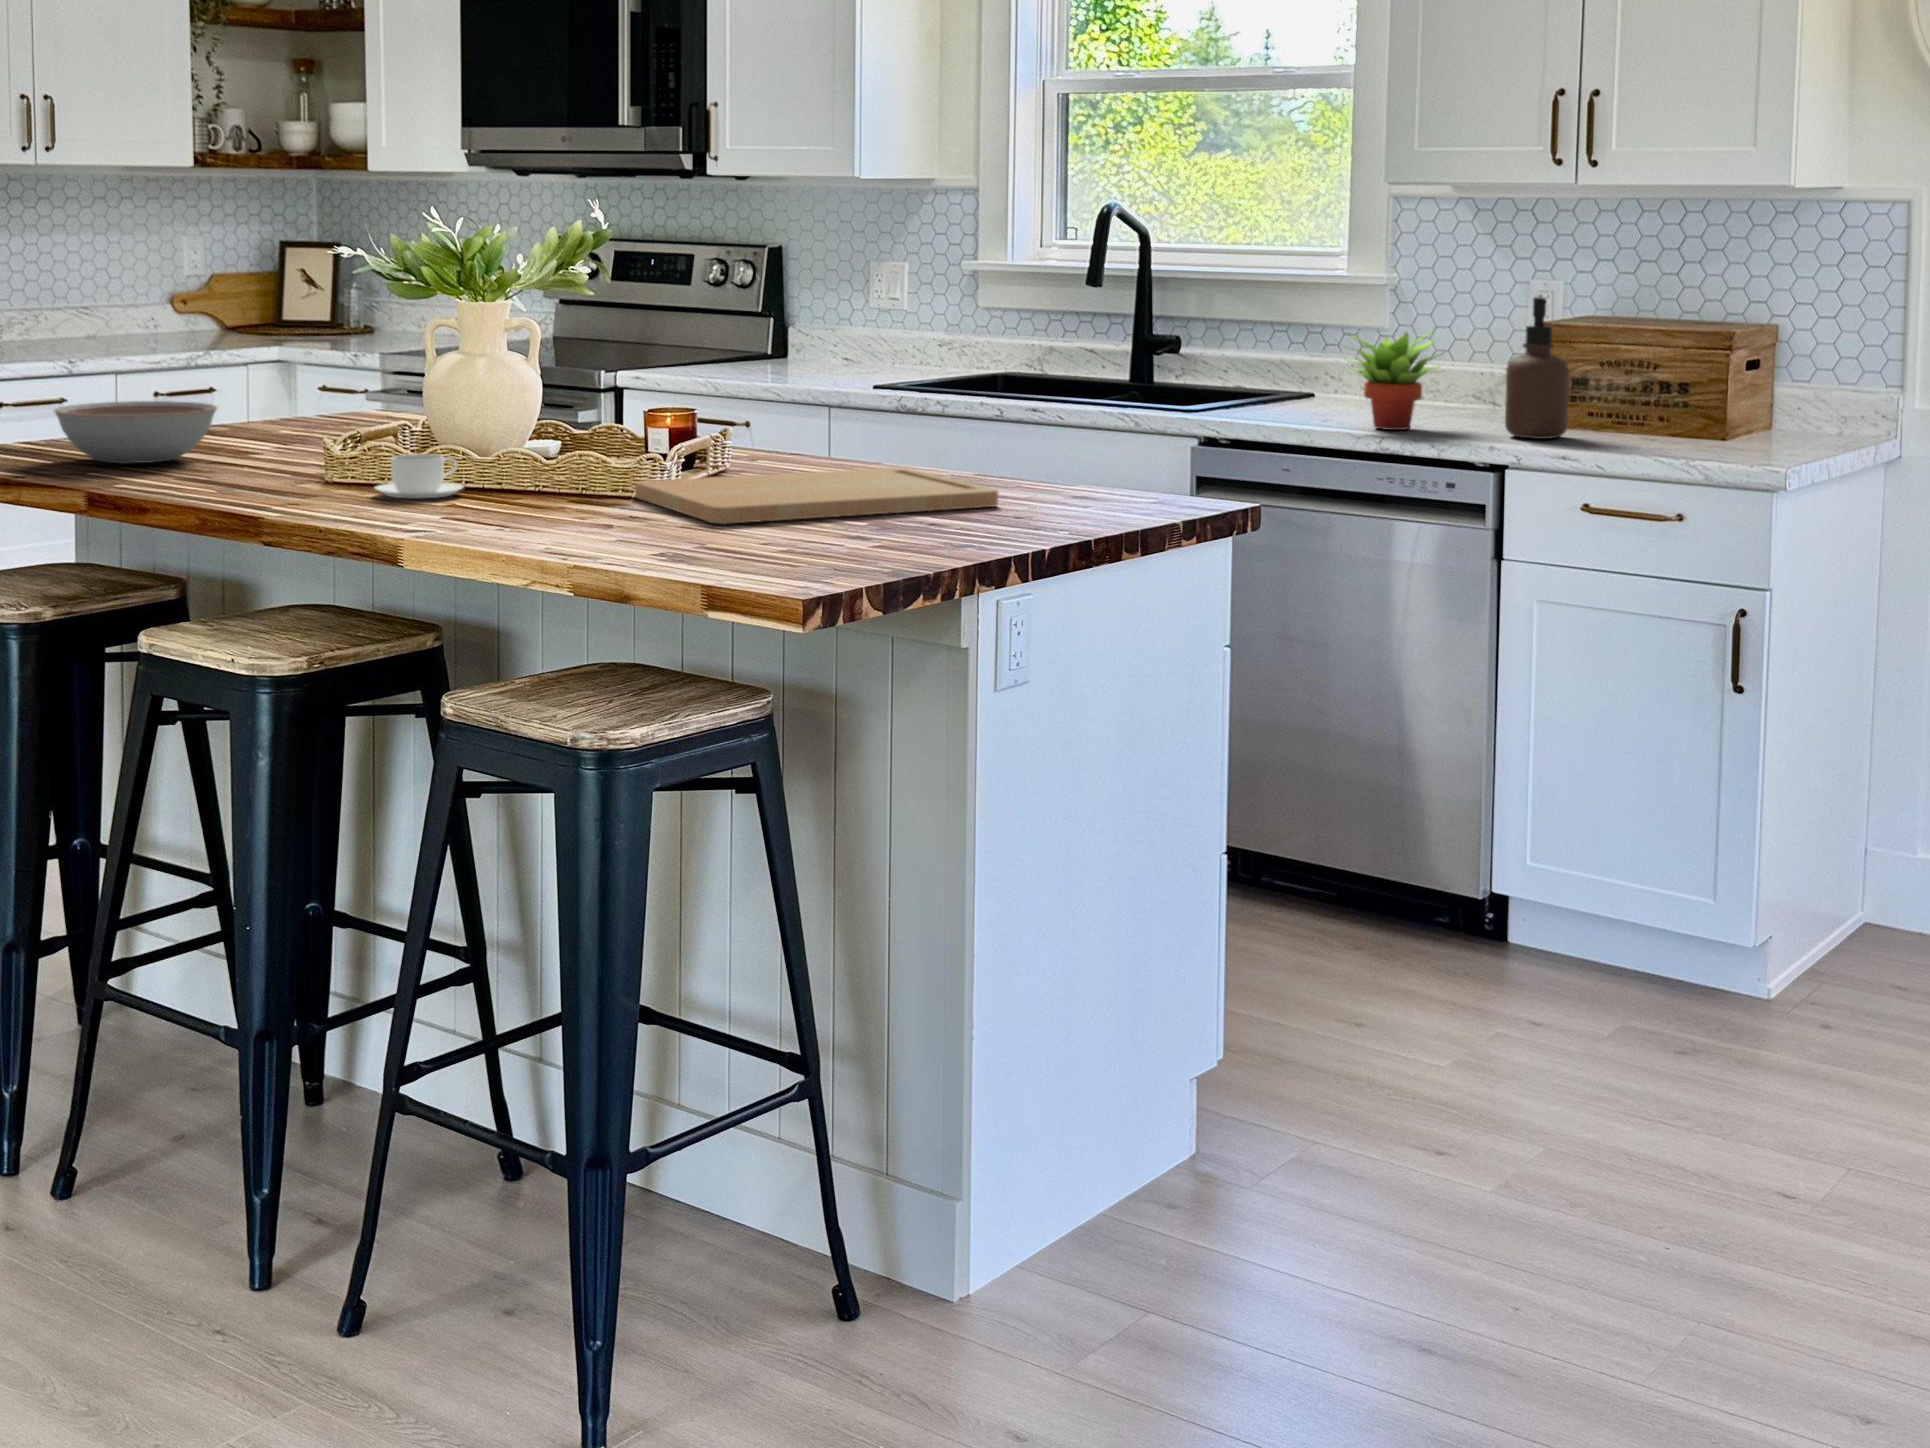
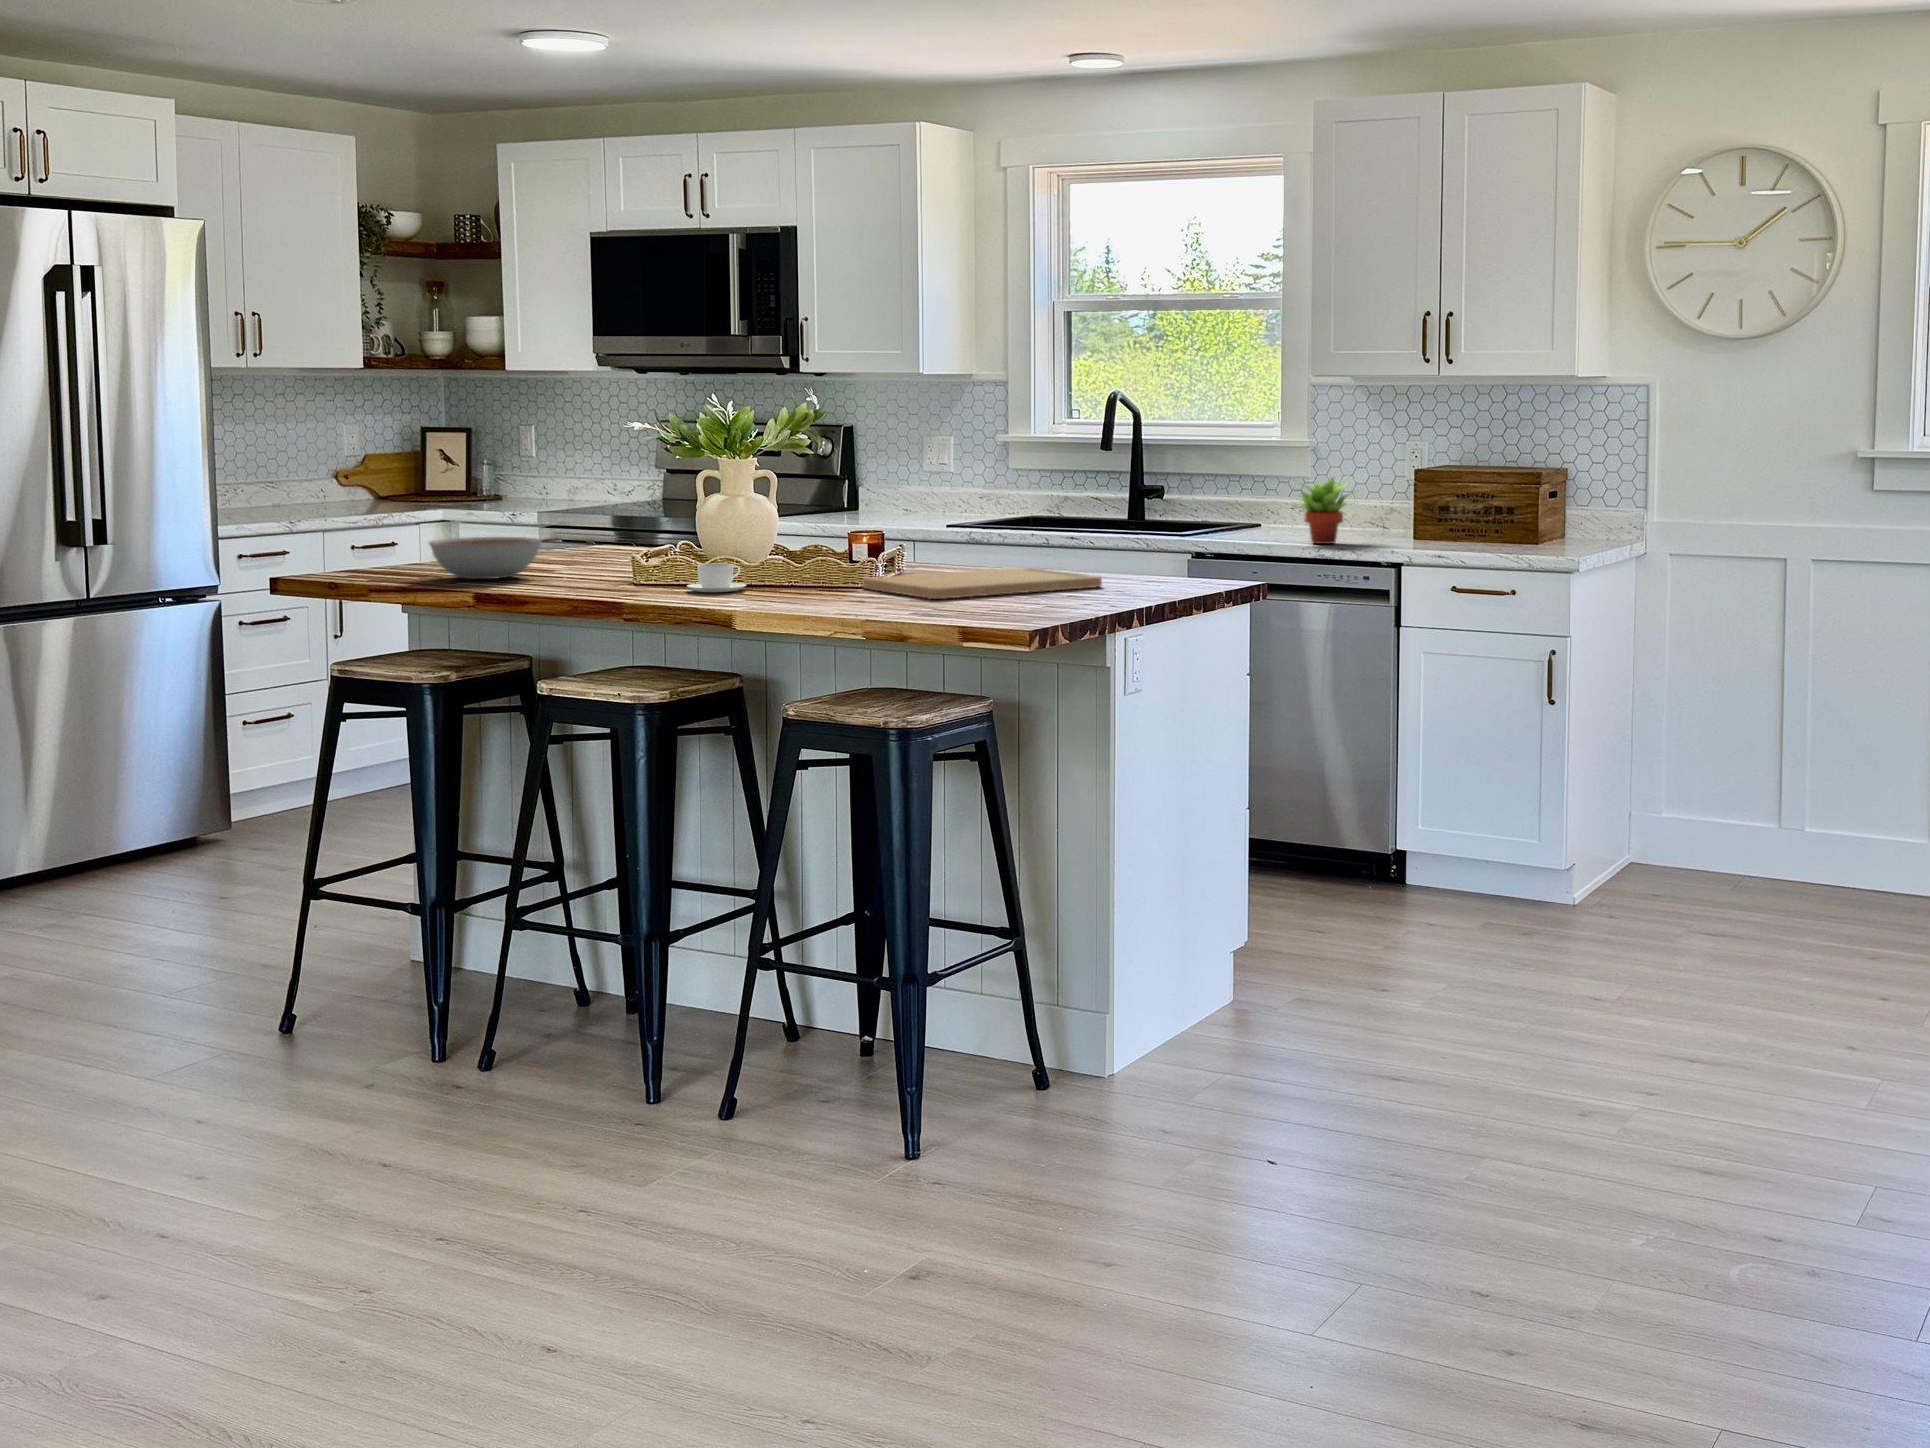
soap dispenser: present [1505,297,1569,439] -> none [1399,452,1440,546]

